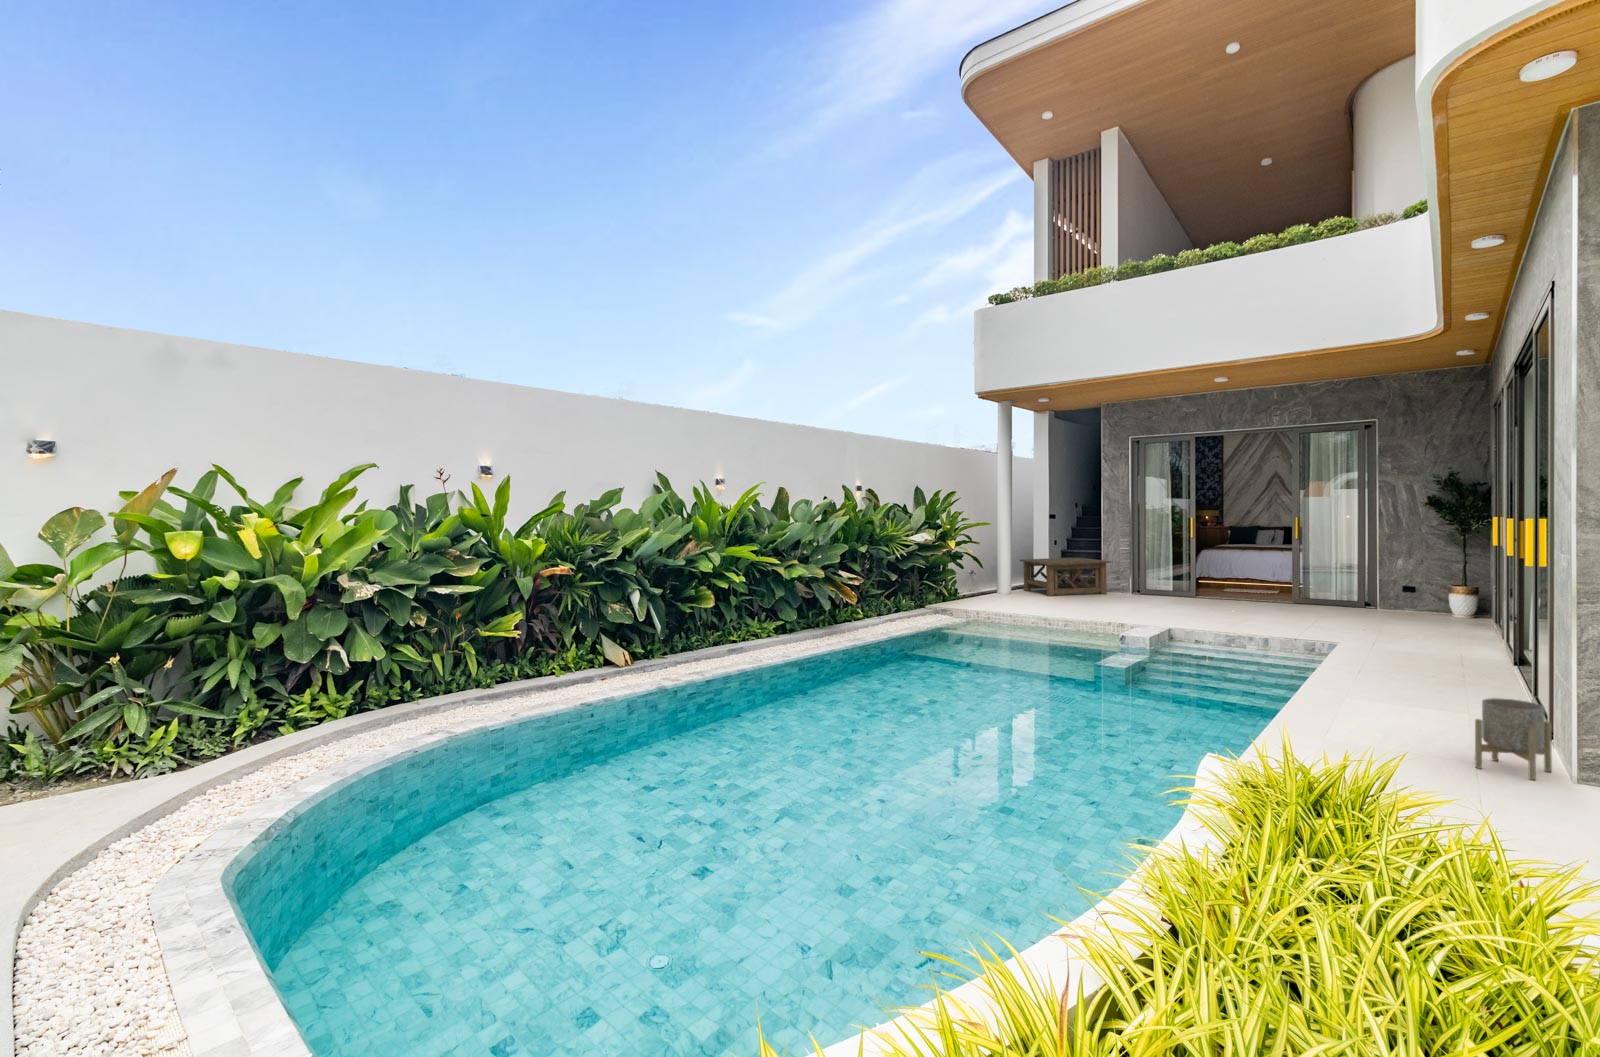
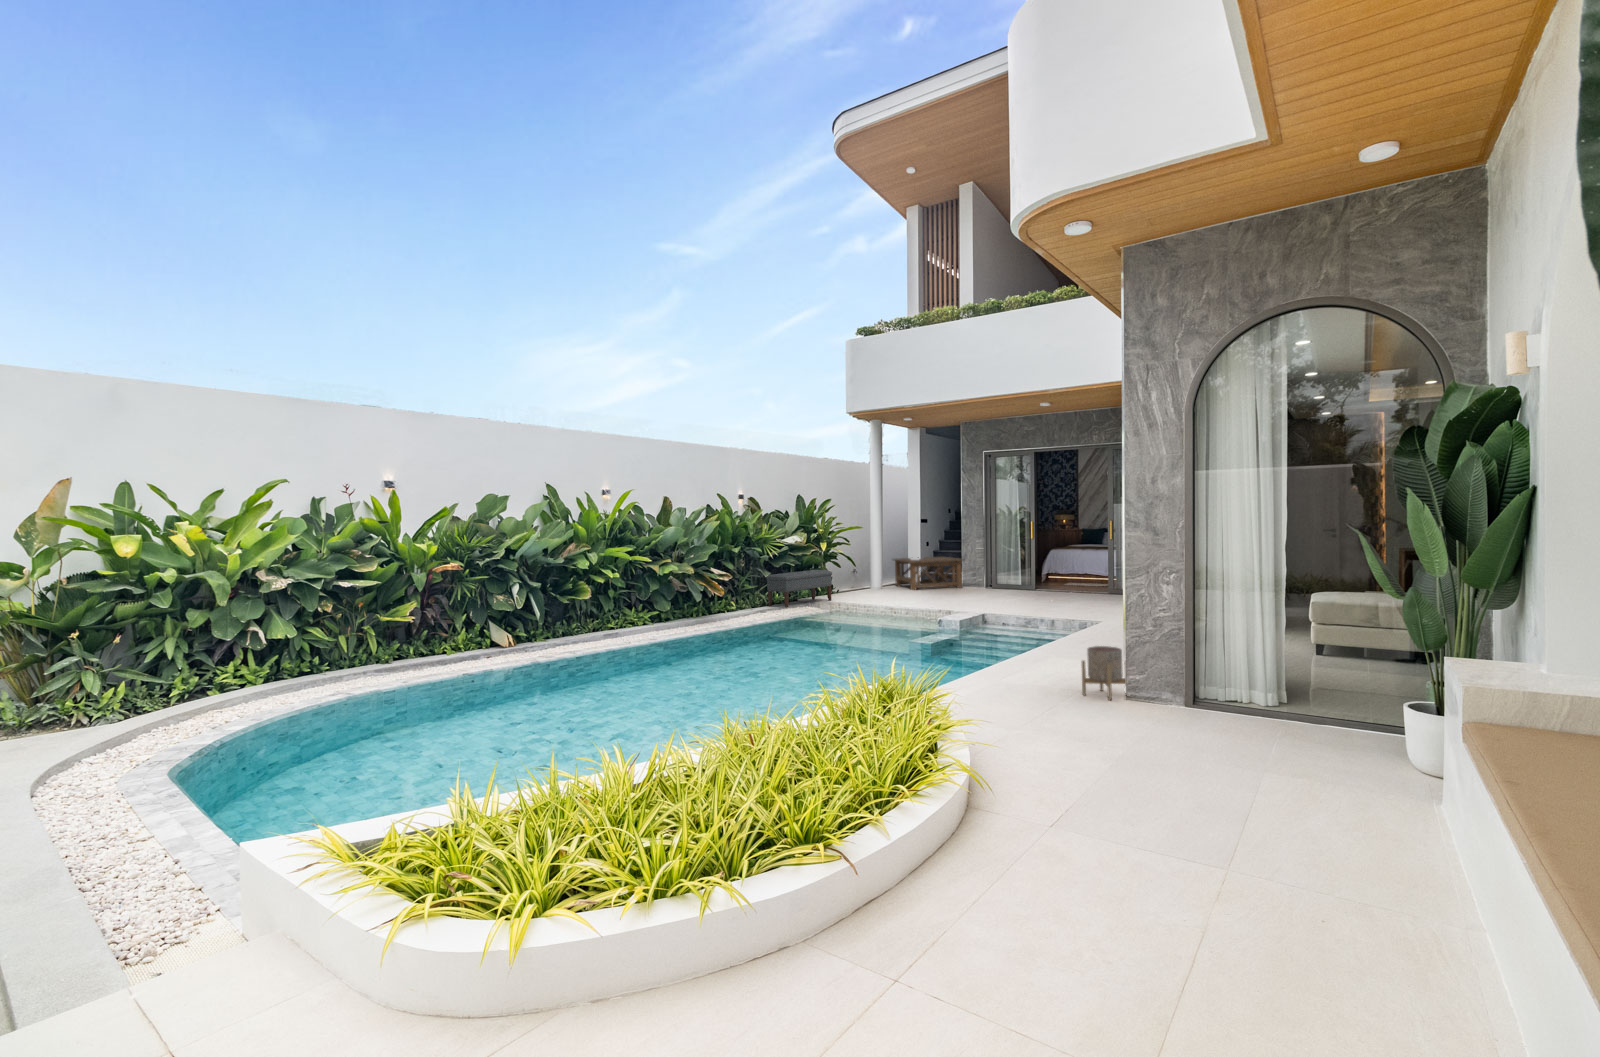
bench: none [893,572,966,617] -> present [766,570,832,608]

